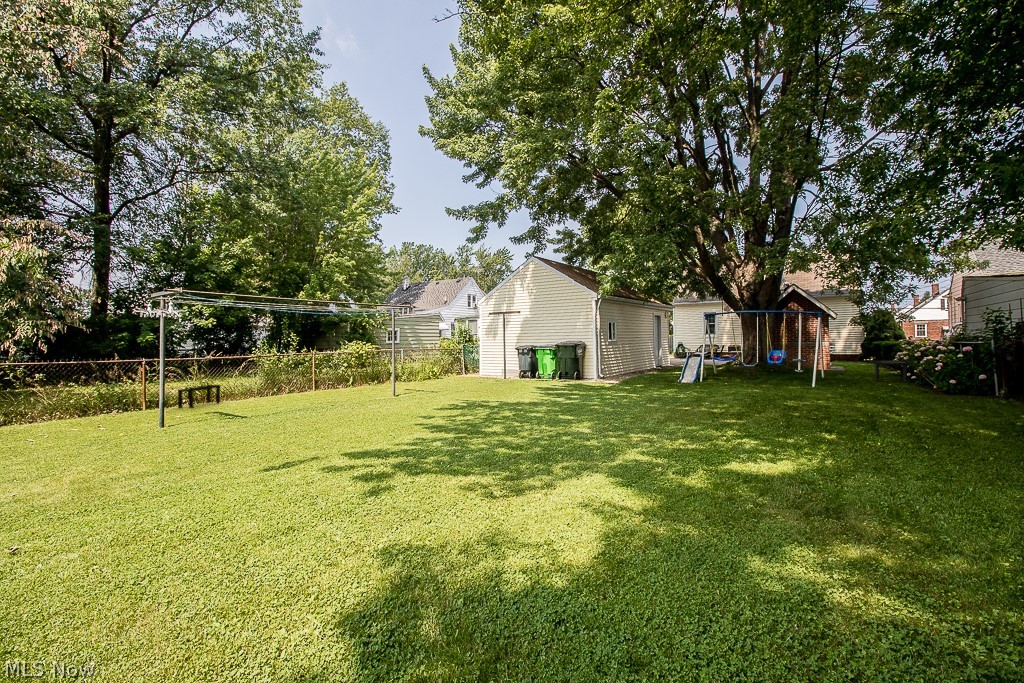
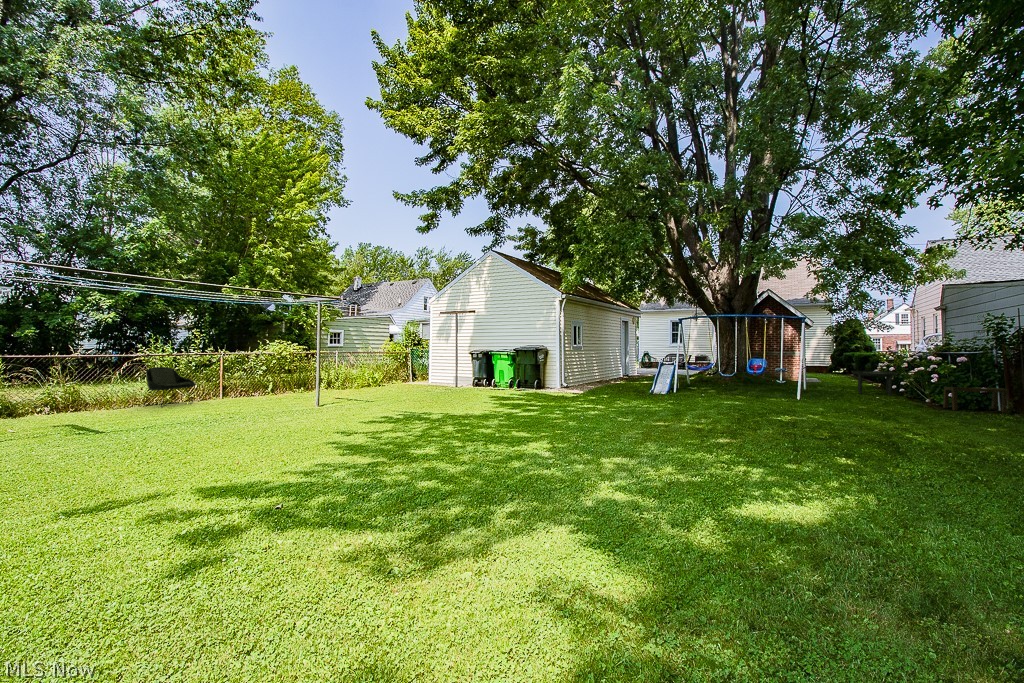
lounge chair: none [261,365,299,398] -> present [145,367,195,407]
bench: present [178,385,220,408] -> present [943,387,1008,413]

